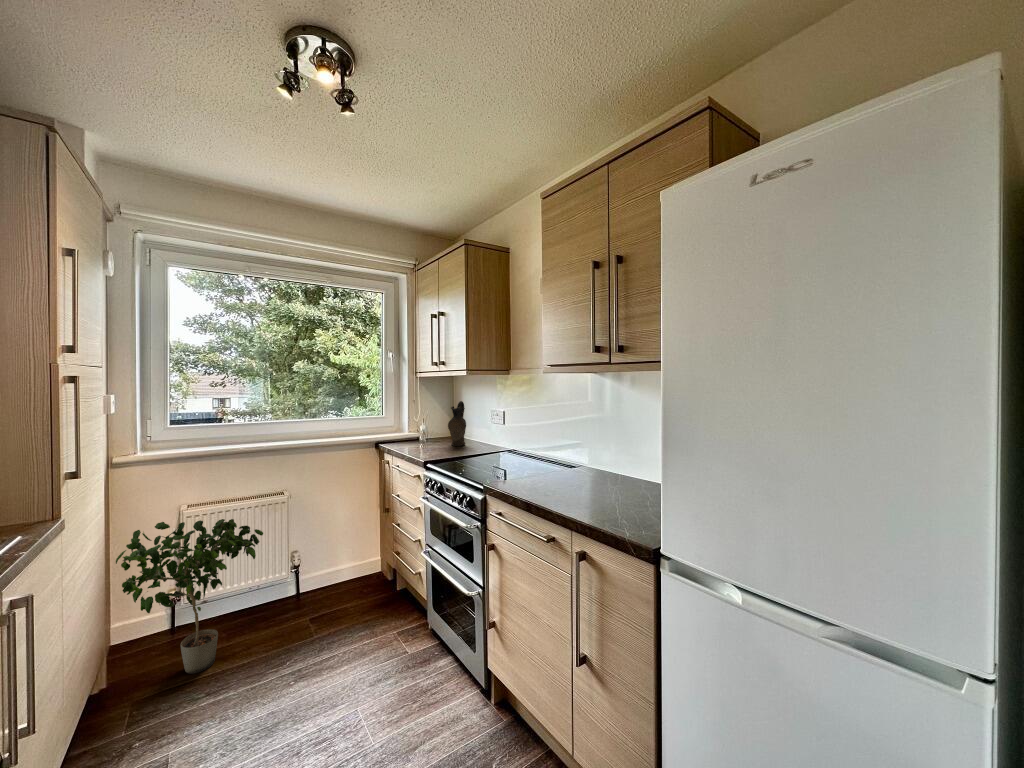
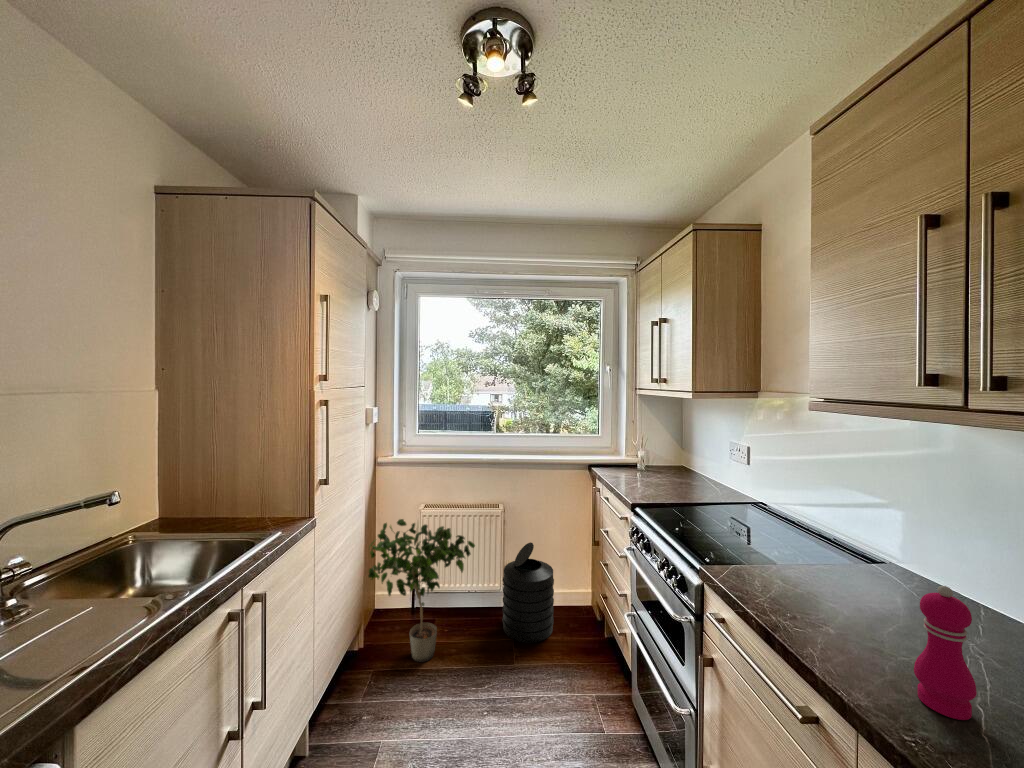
ceramic pitcher: present [448,401,466,446] -> none [671,427,695,483]
pepper mill: none [592,449,615,512] -> present [914,586,977,720]
trash can: none [292,522,348,619] -> present [502,542,554,643]

